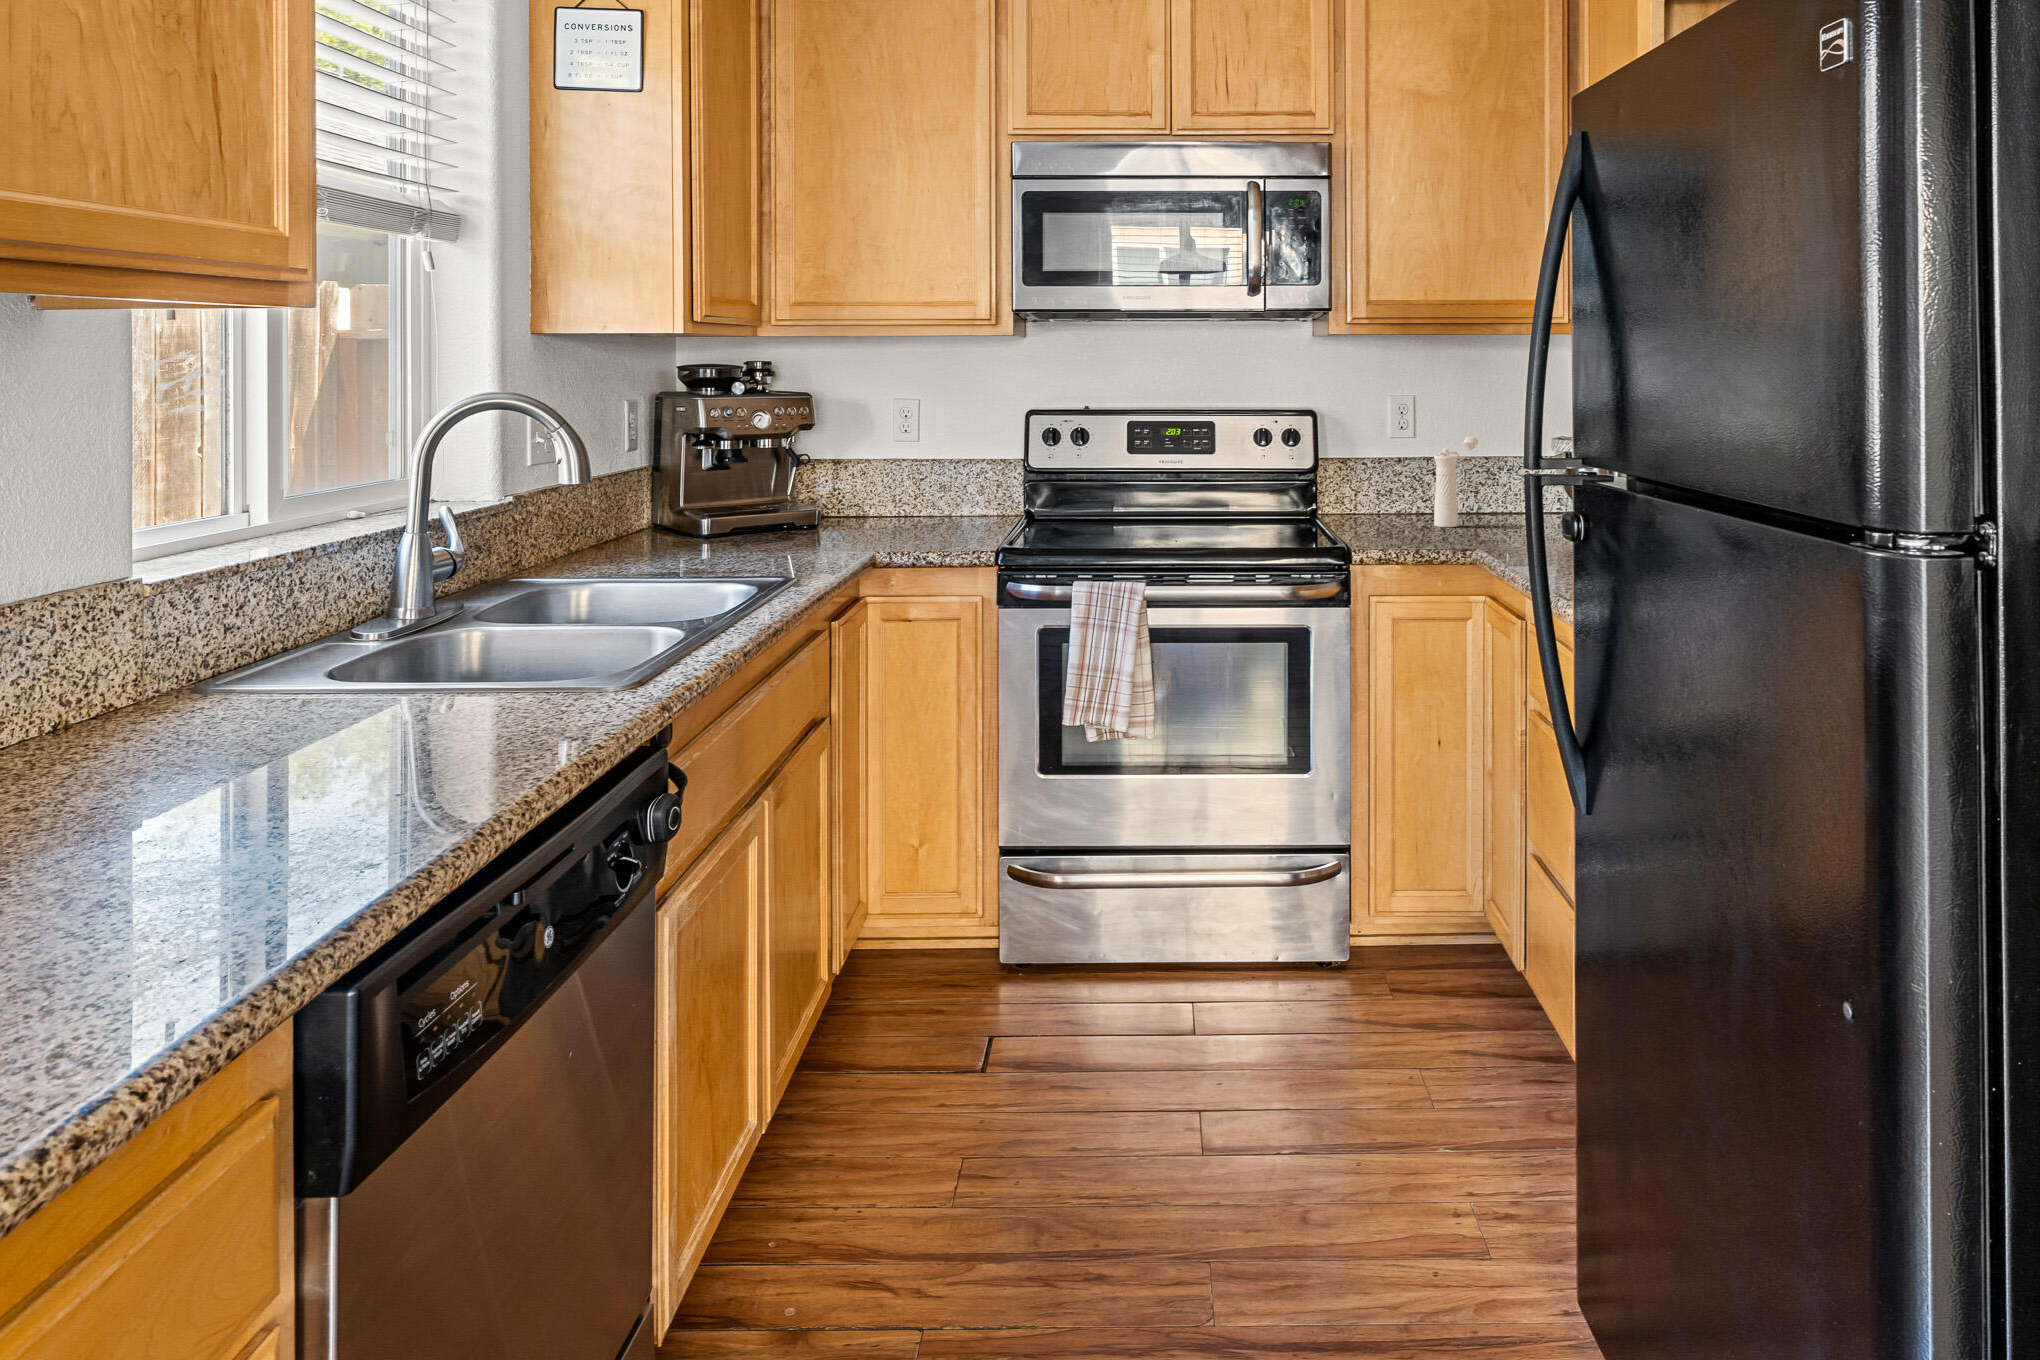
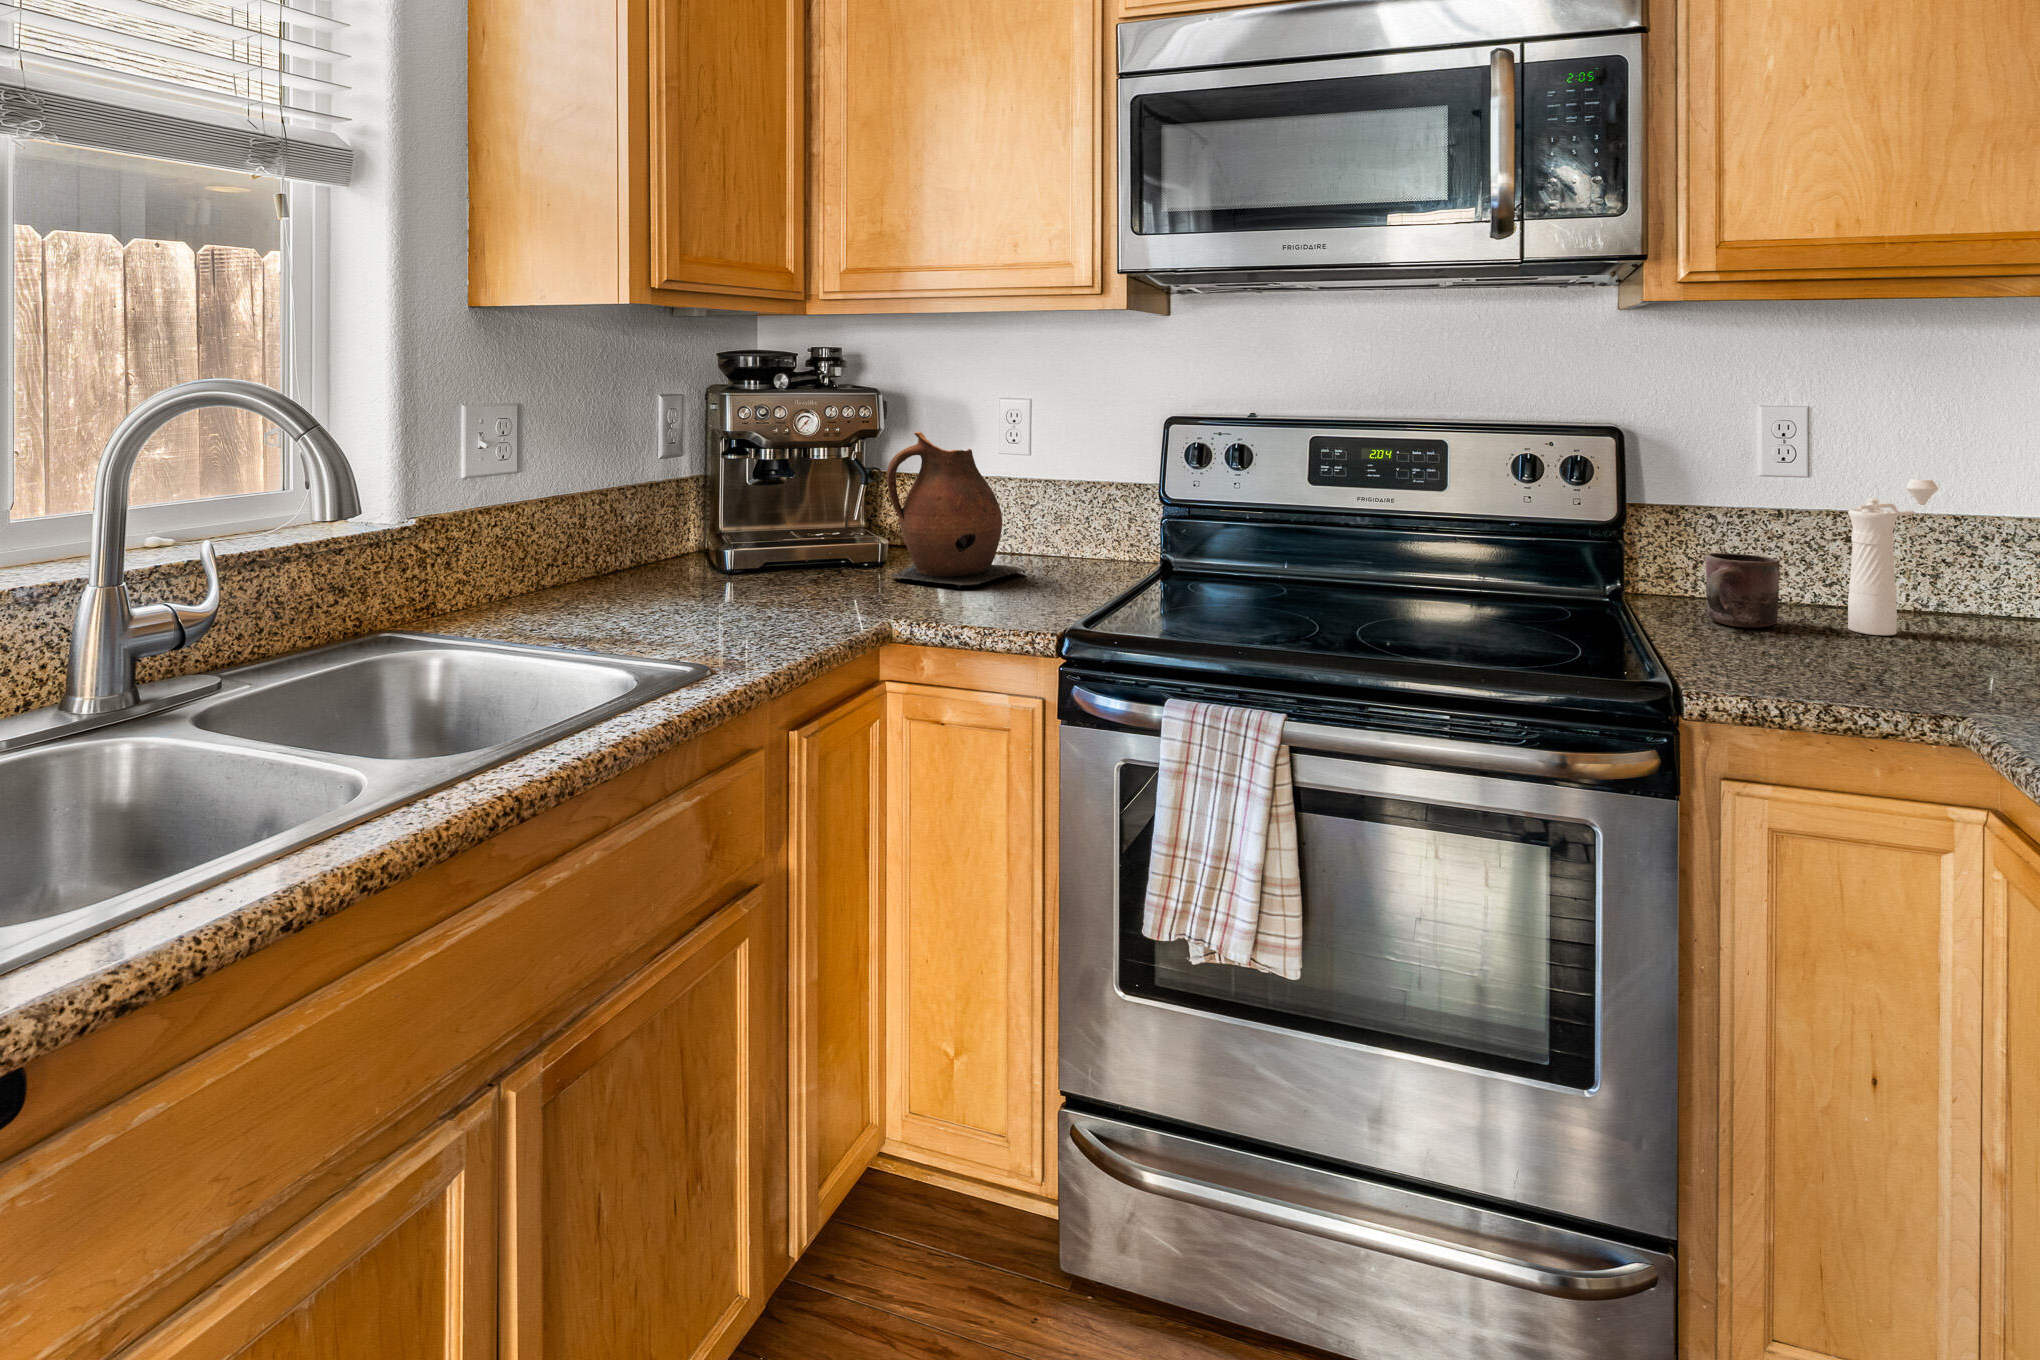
ceramic pitcher: none [831,424,930,534] -> present [887,432,1025,588]
mug: none [1361,486,1400,528] -> present [1706,553,1780,627]

